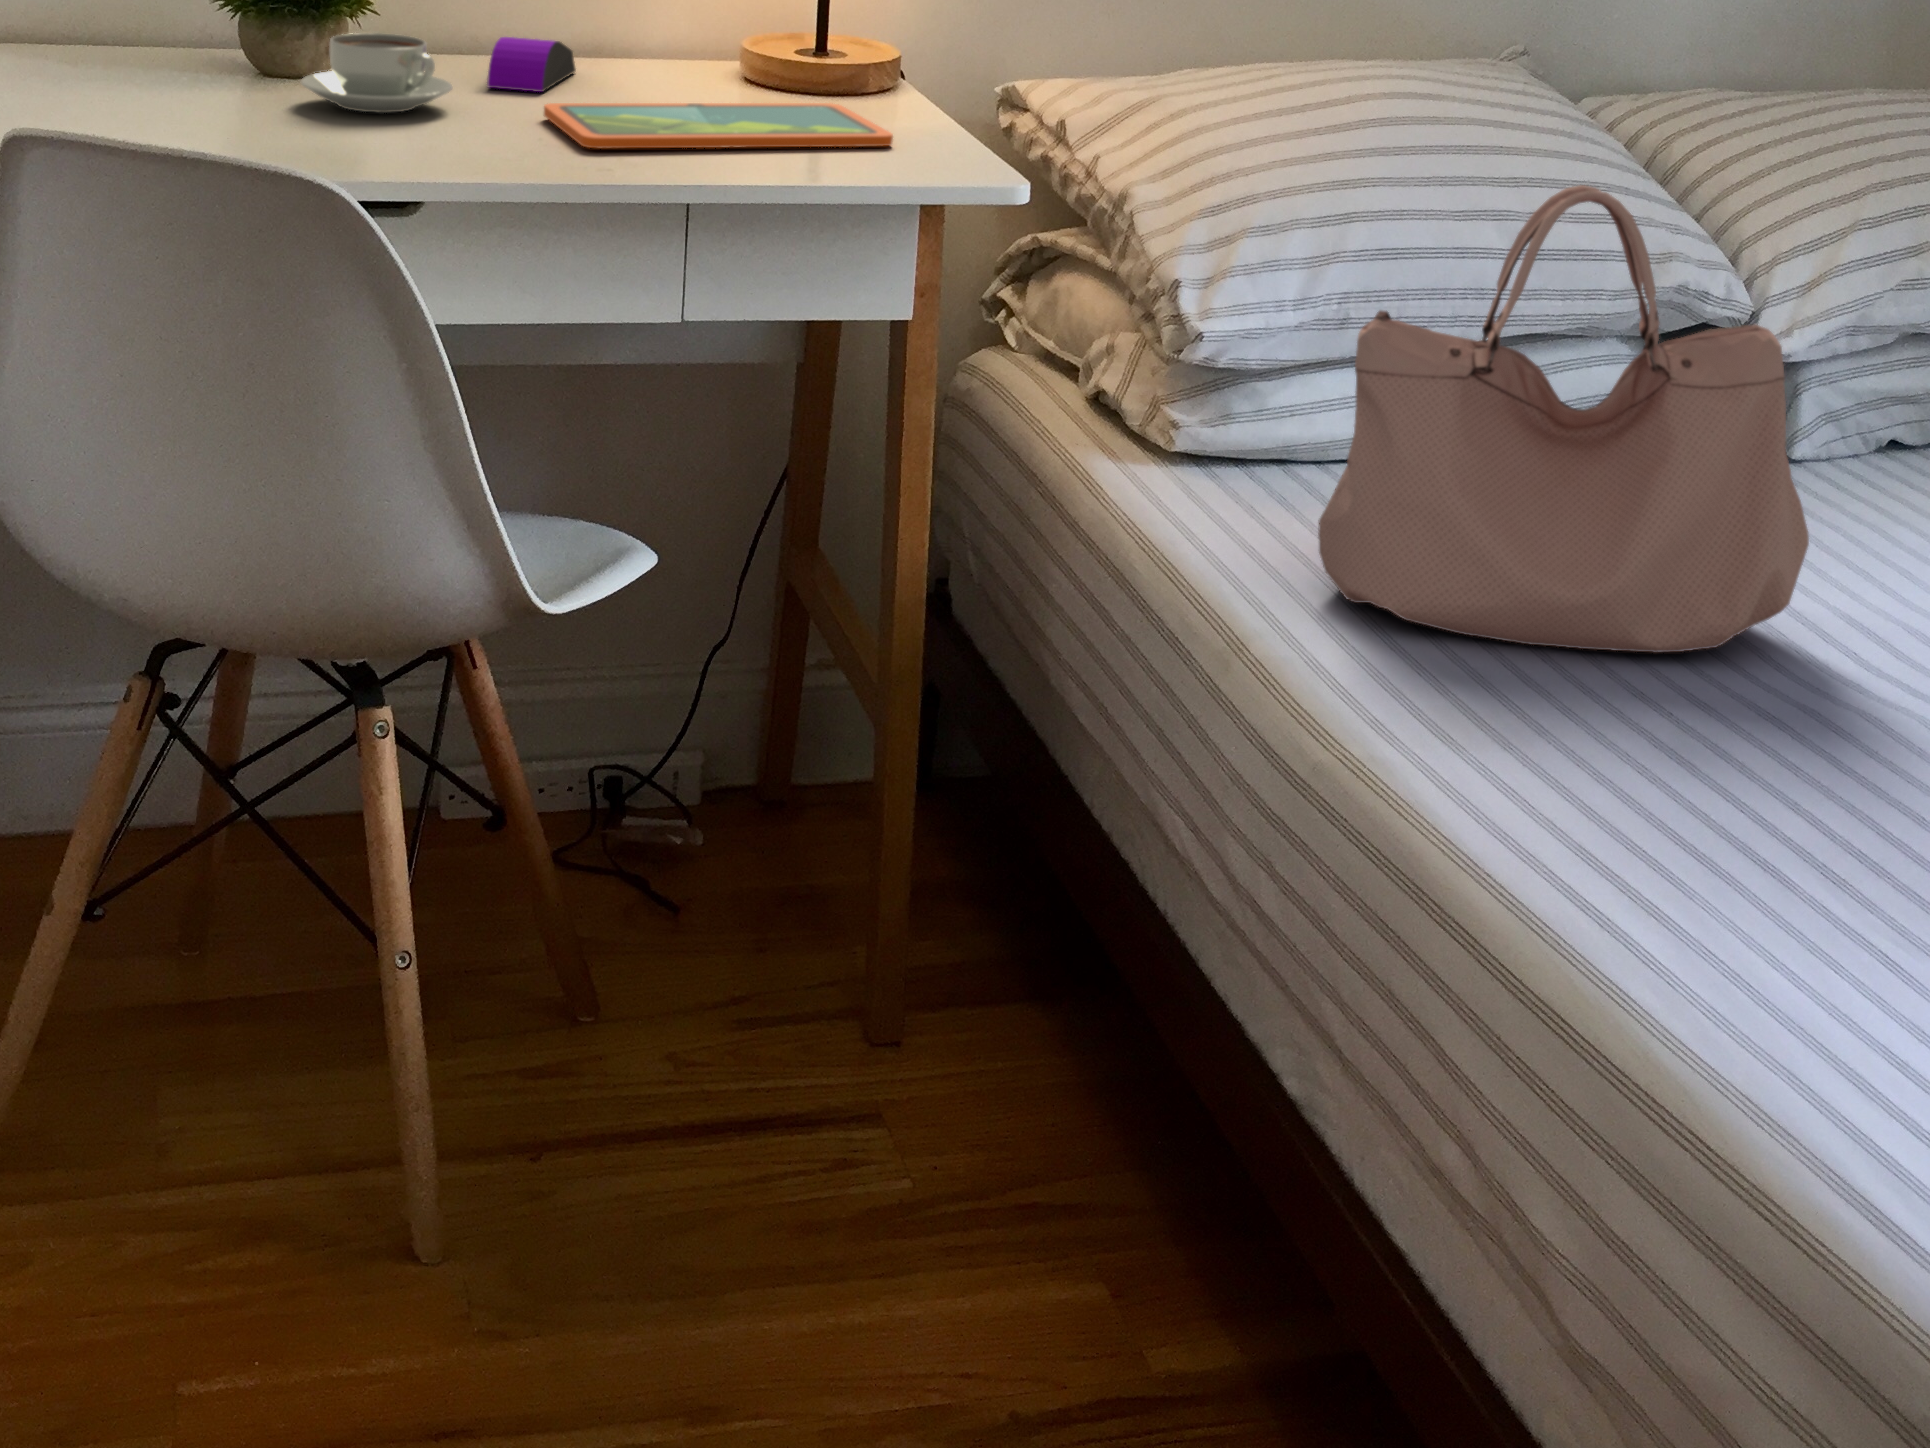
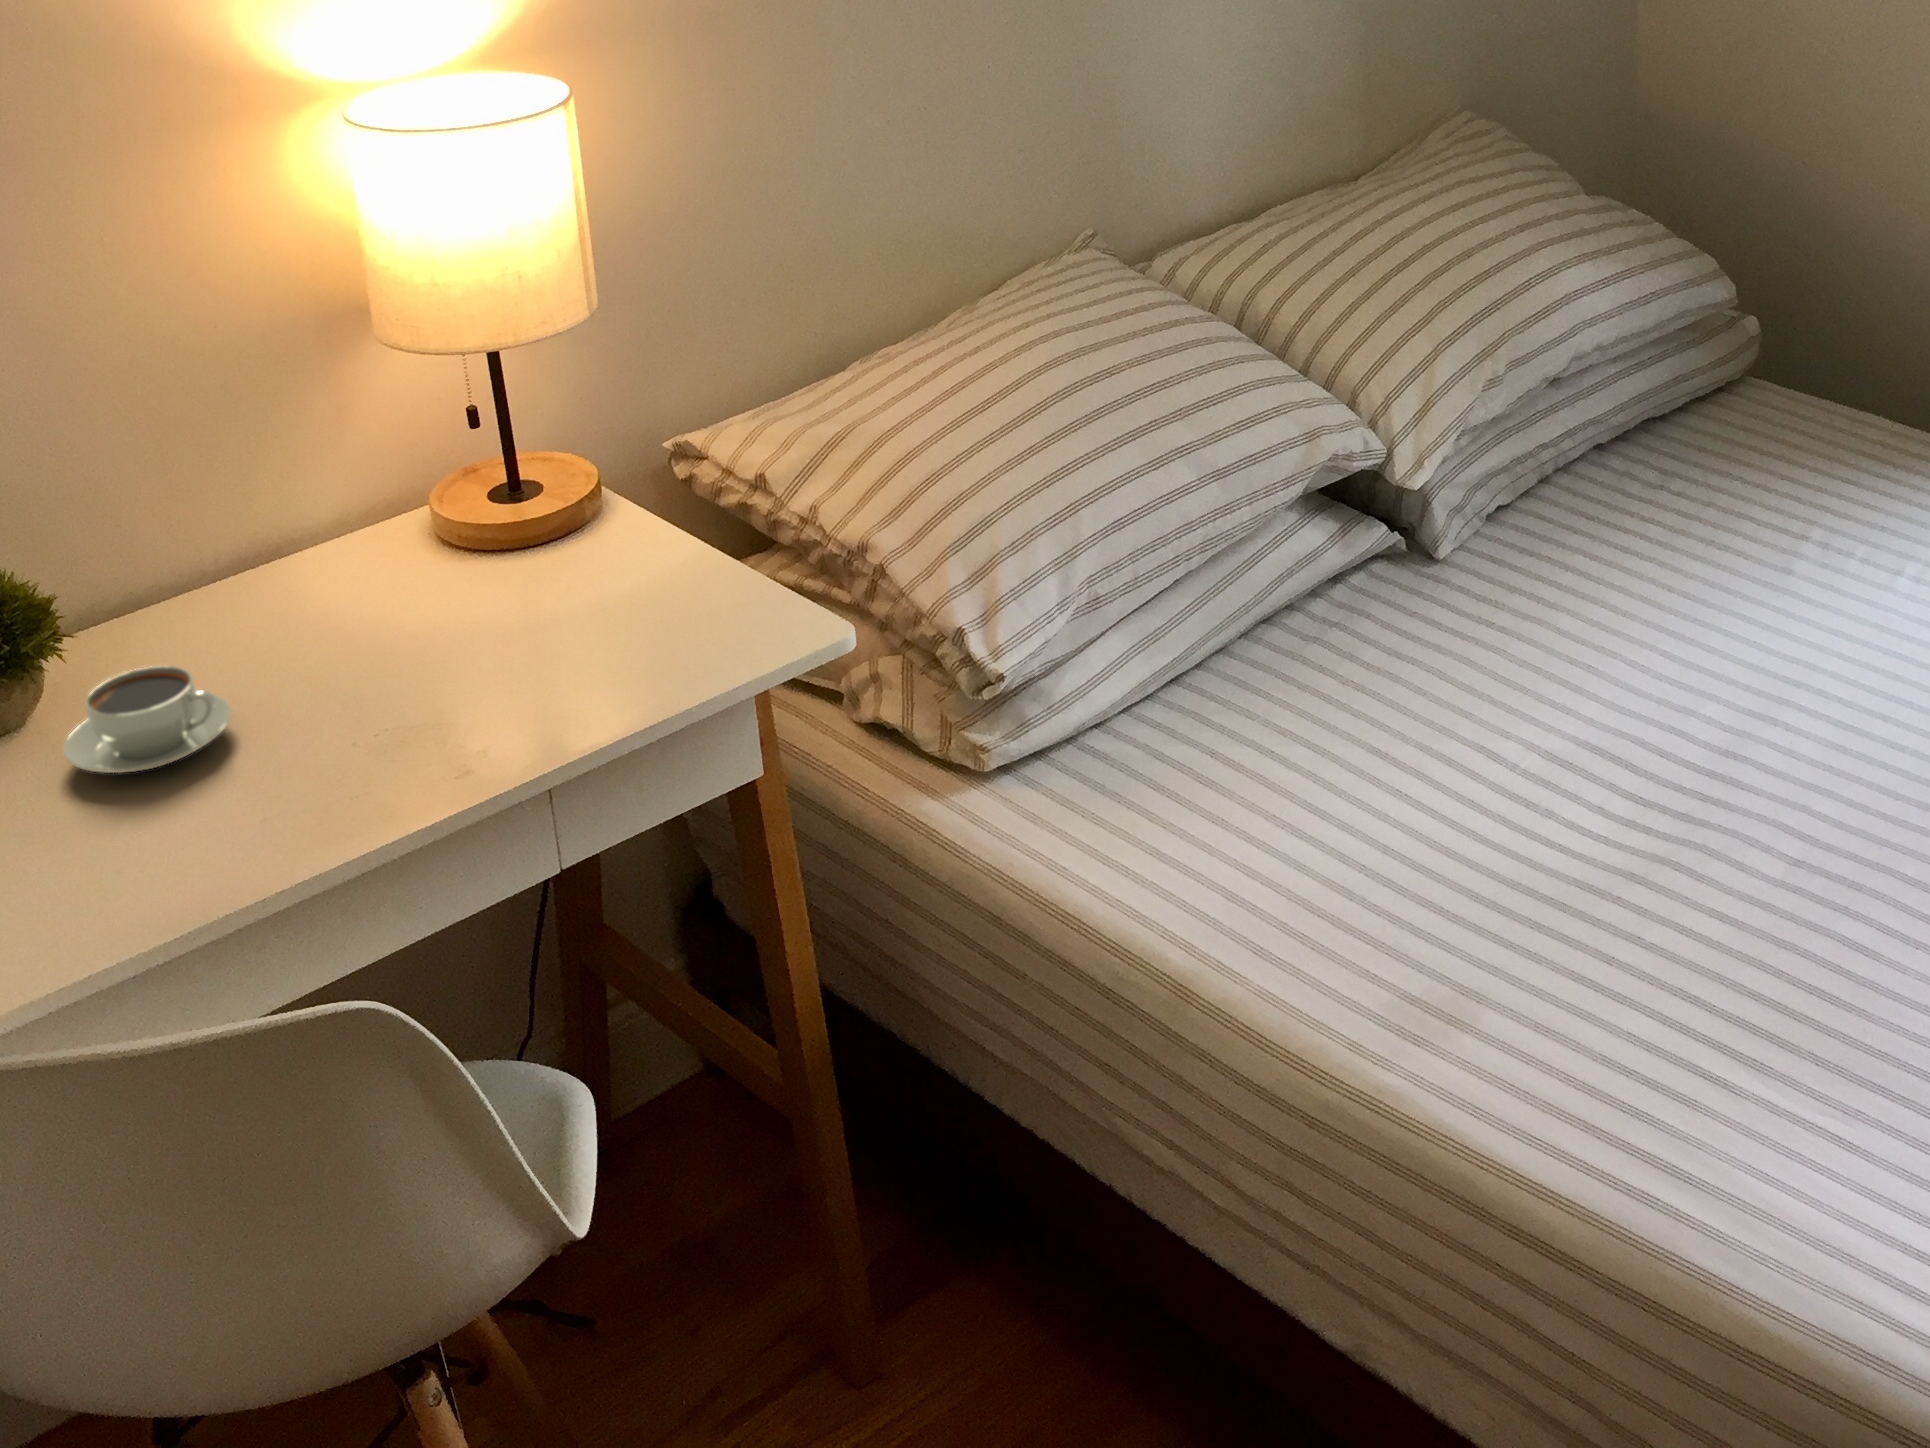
computer mouse: present [487,37,576,92] -> none [208,580,291,665]
tablet: present [544,103,893,148] -> none [334,567,693,747]
handbag: present [1318,185,1809,653] -> none [1189,514,1561,912]

